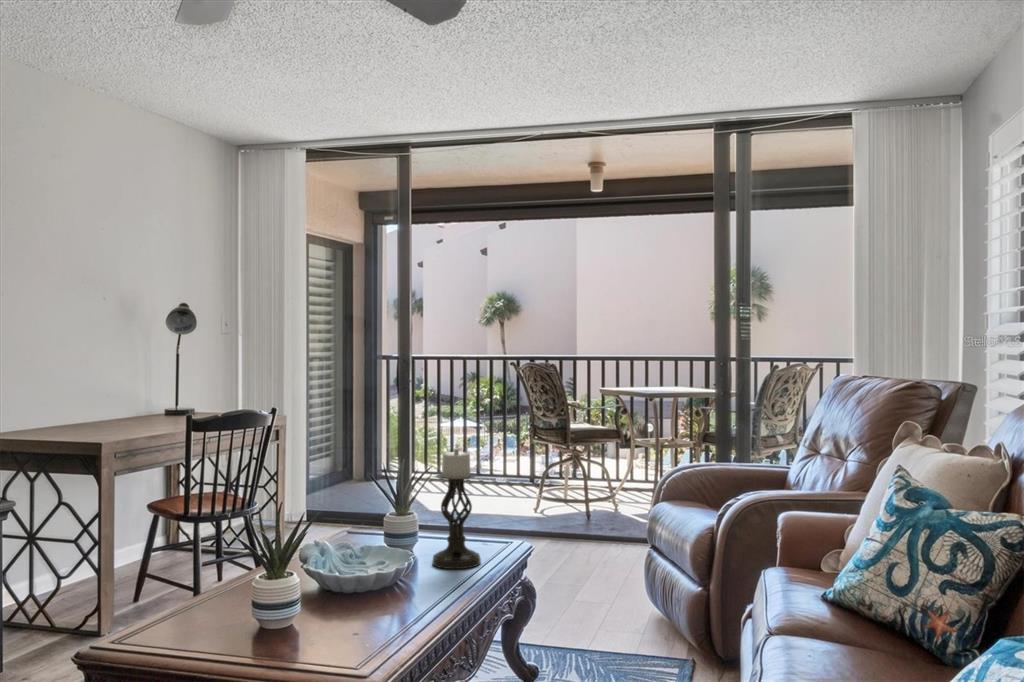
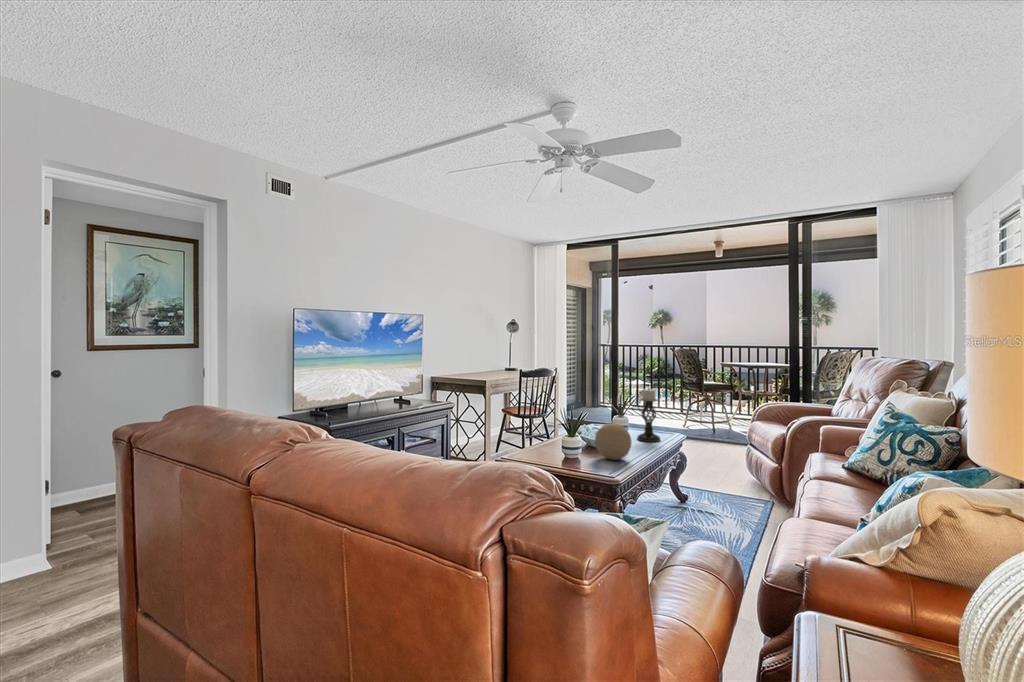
decorative orb: none [323,541,409,629] -> present [595,423,632,460]

